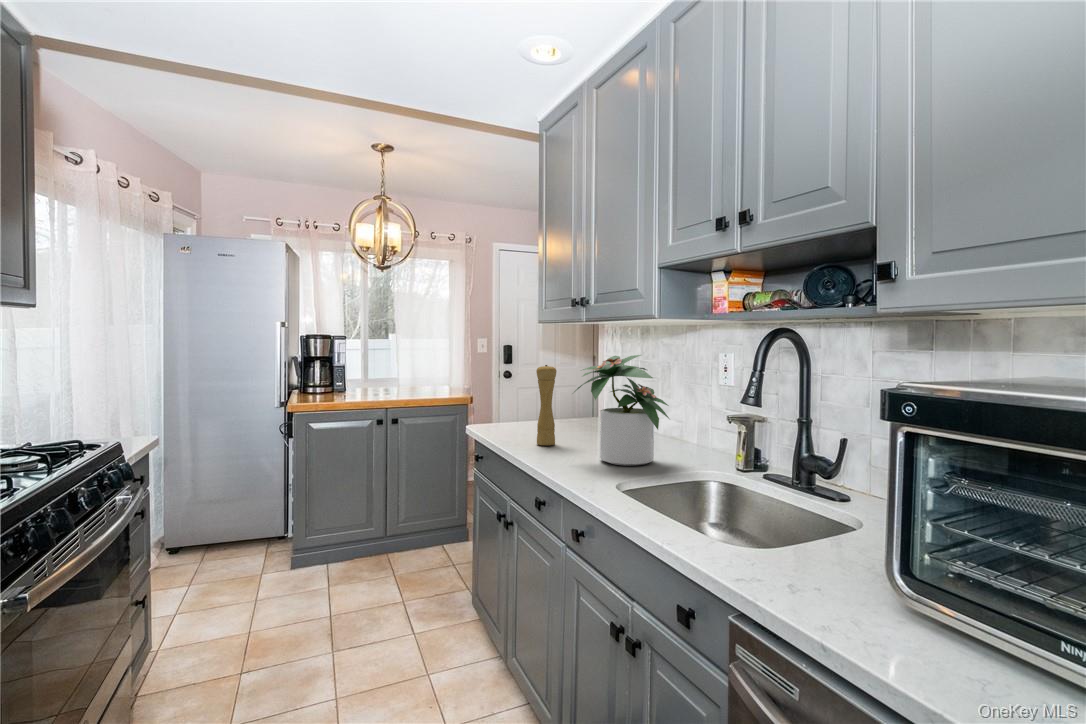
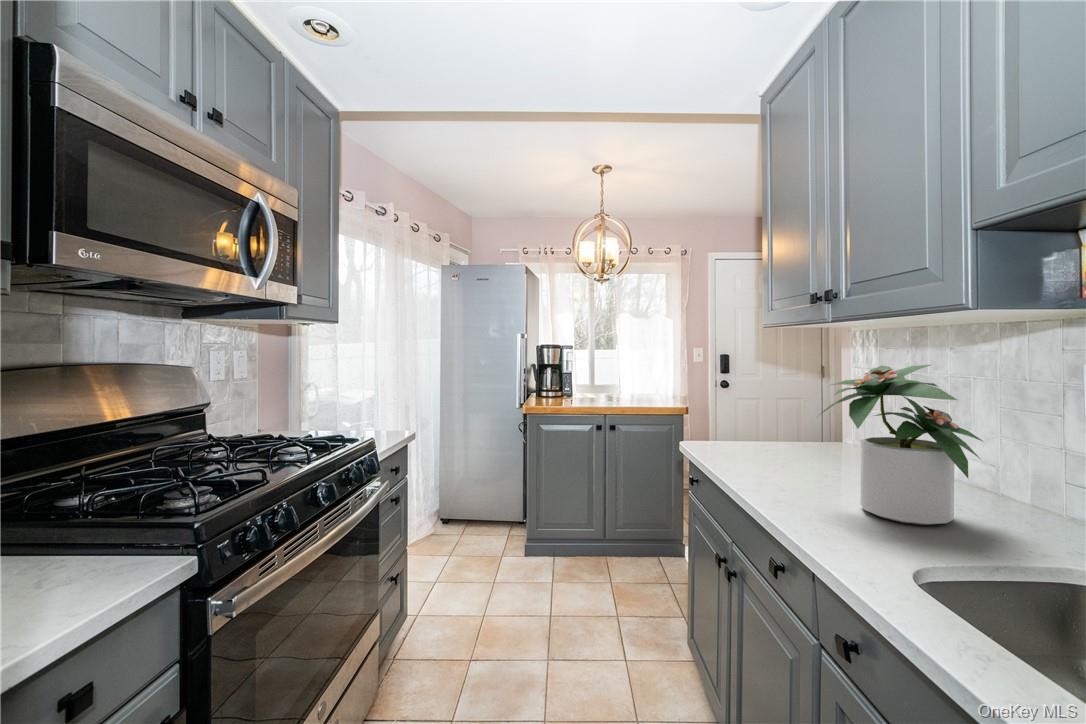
pepper mill: present [536,365,557,446] -> none [764,377,791,475]

